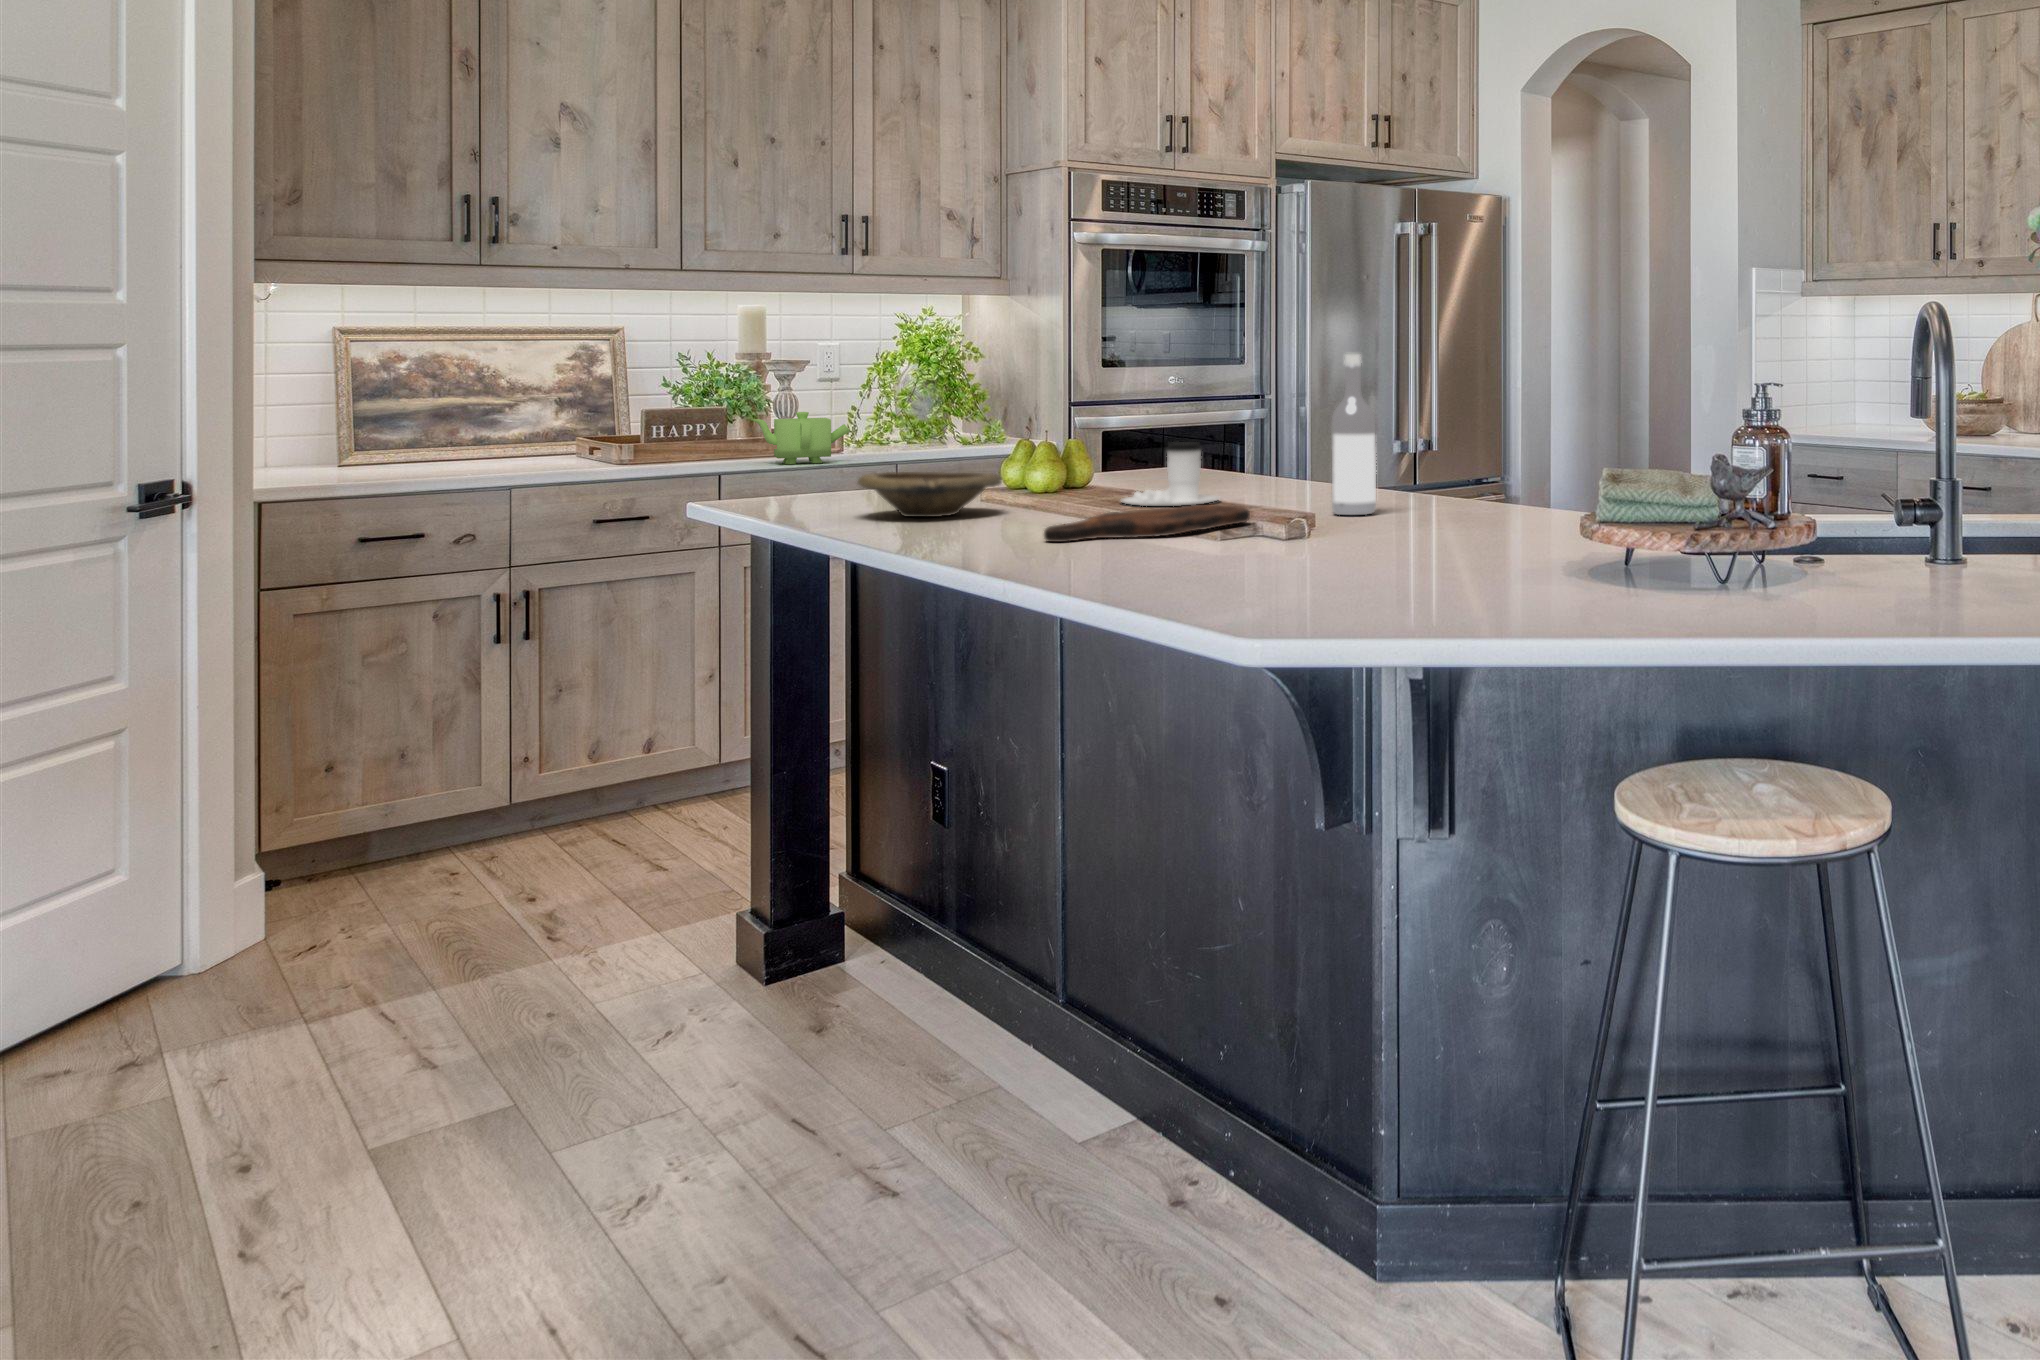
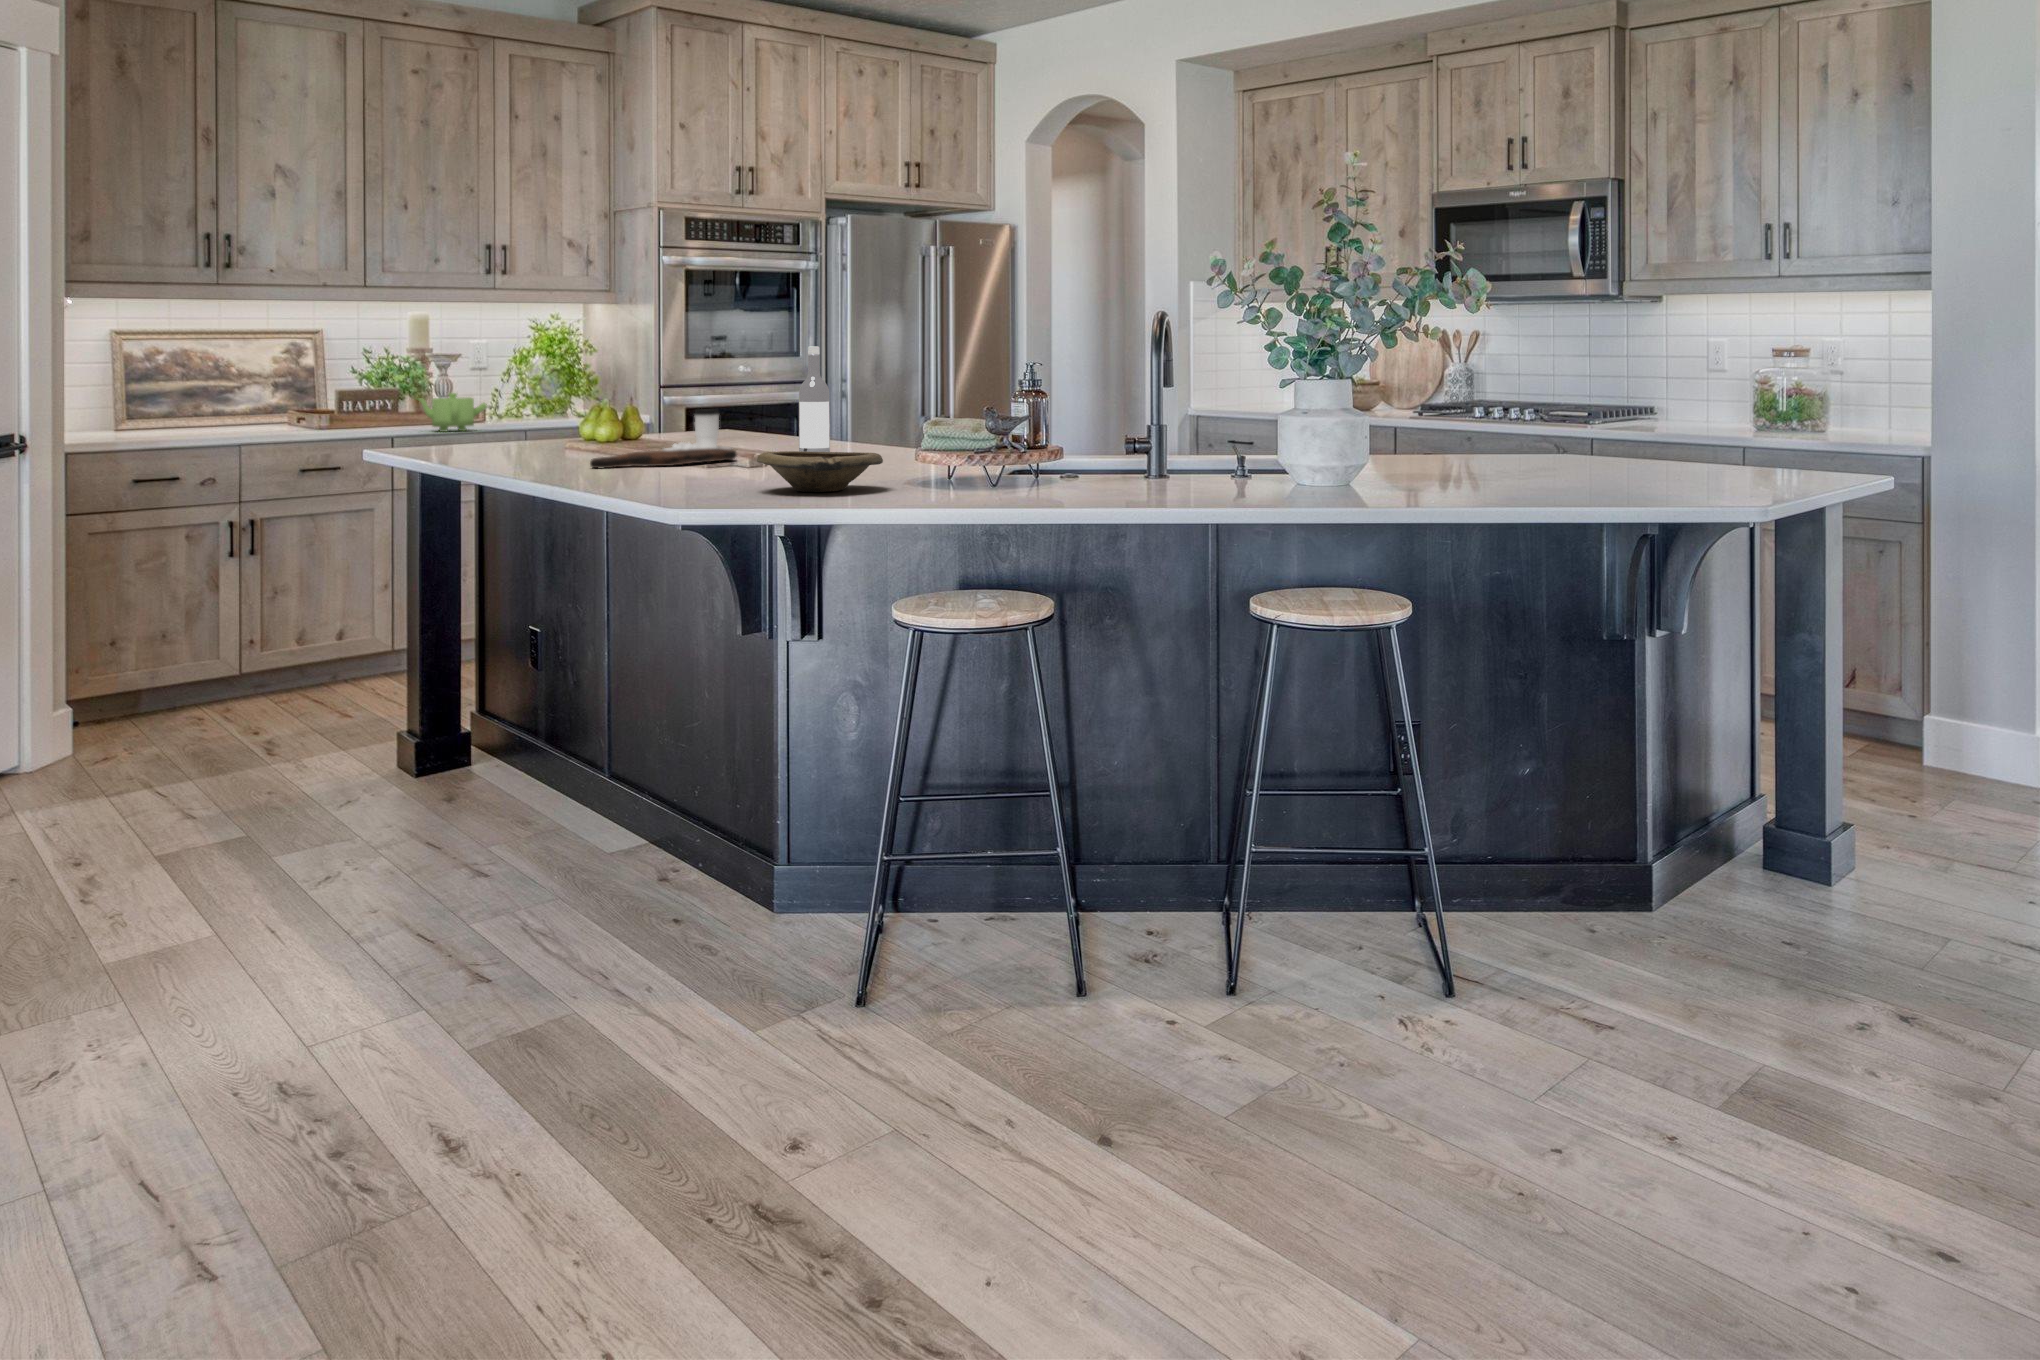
bowl: present [857,472,1002,517] -> present [757,451,883,492]

